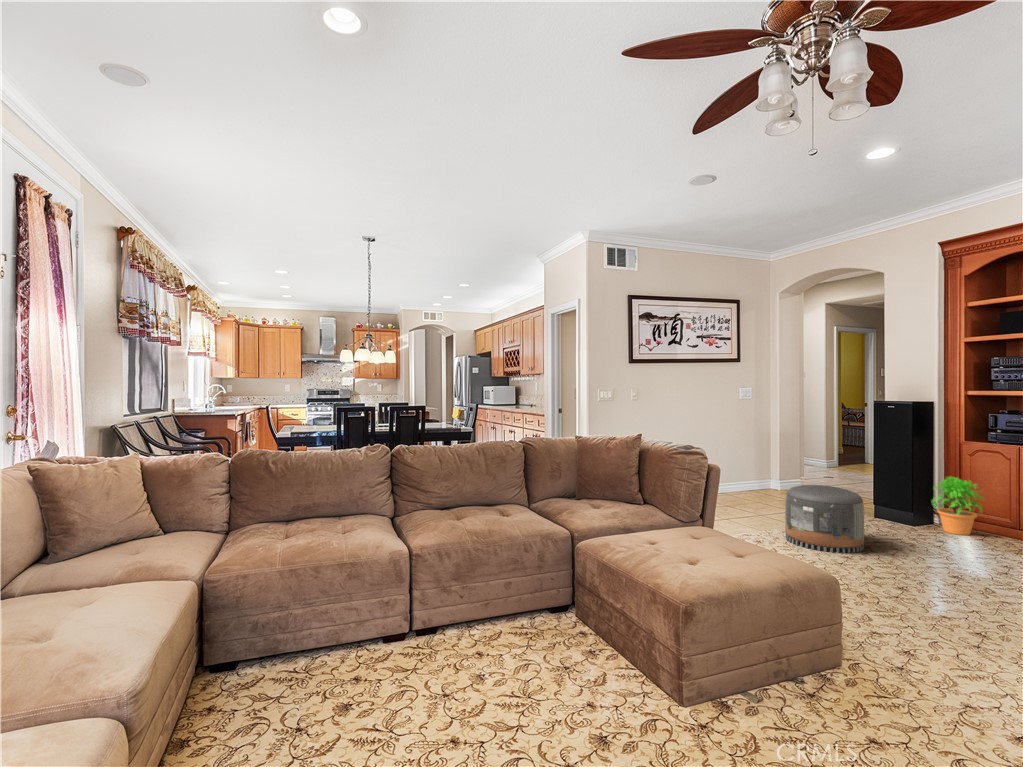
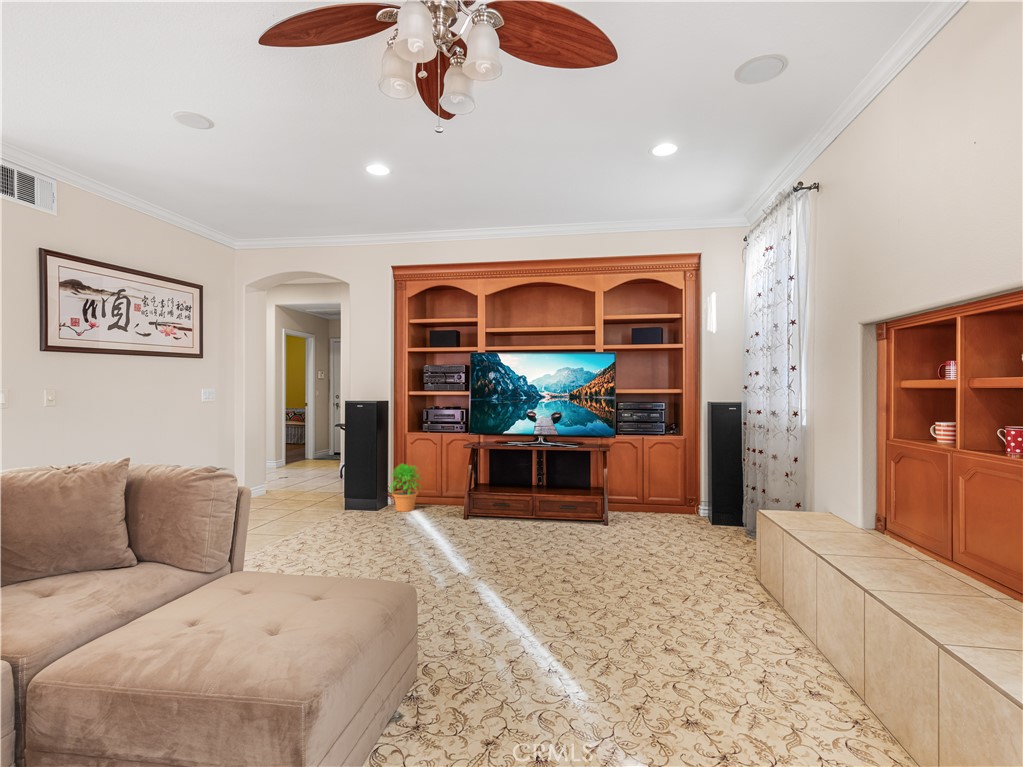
pouf: present [785,485,864,553] -> none [282,490,356,560]

